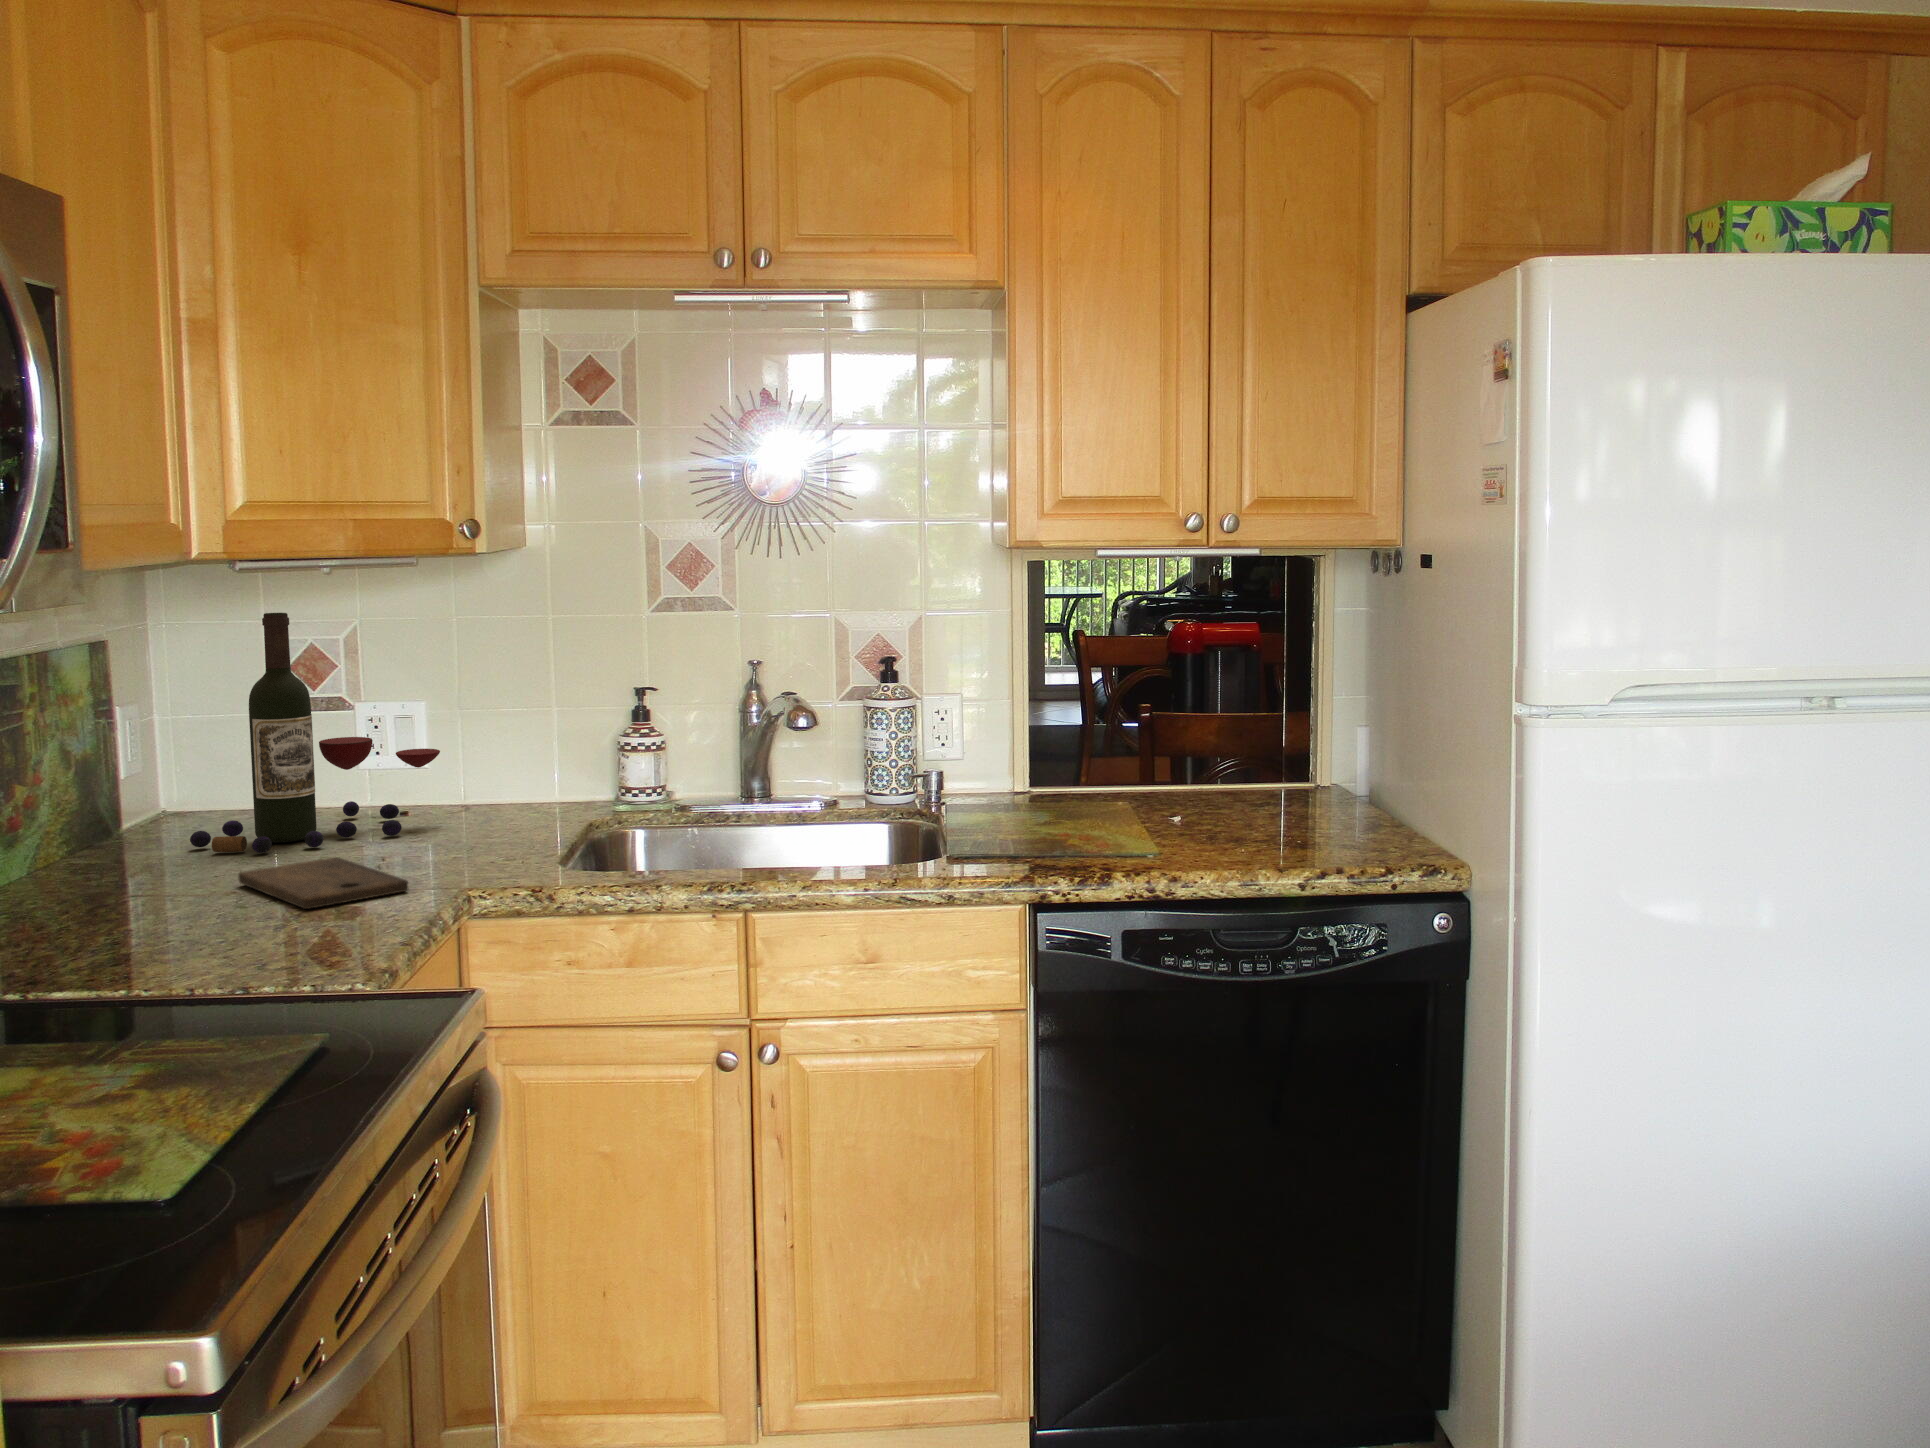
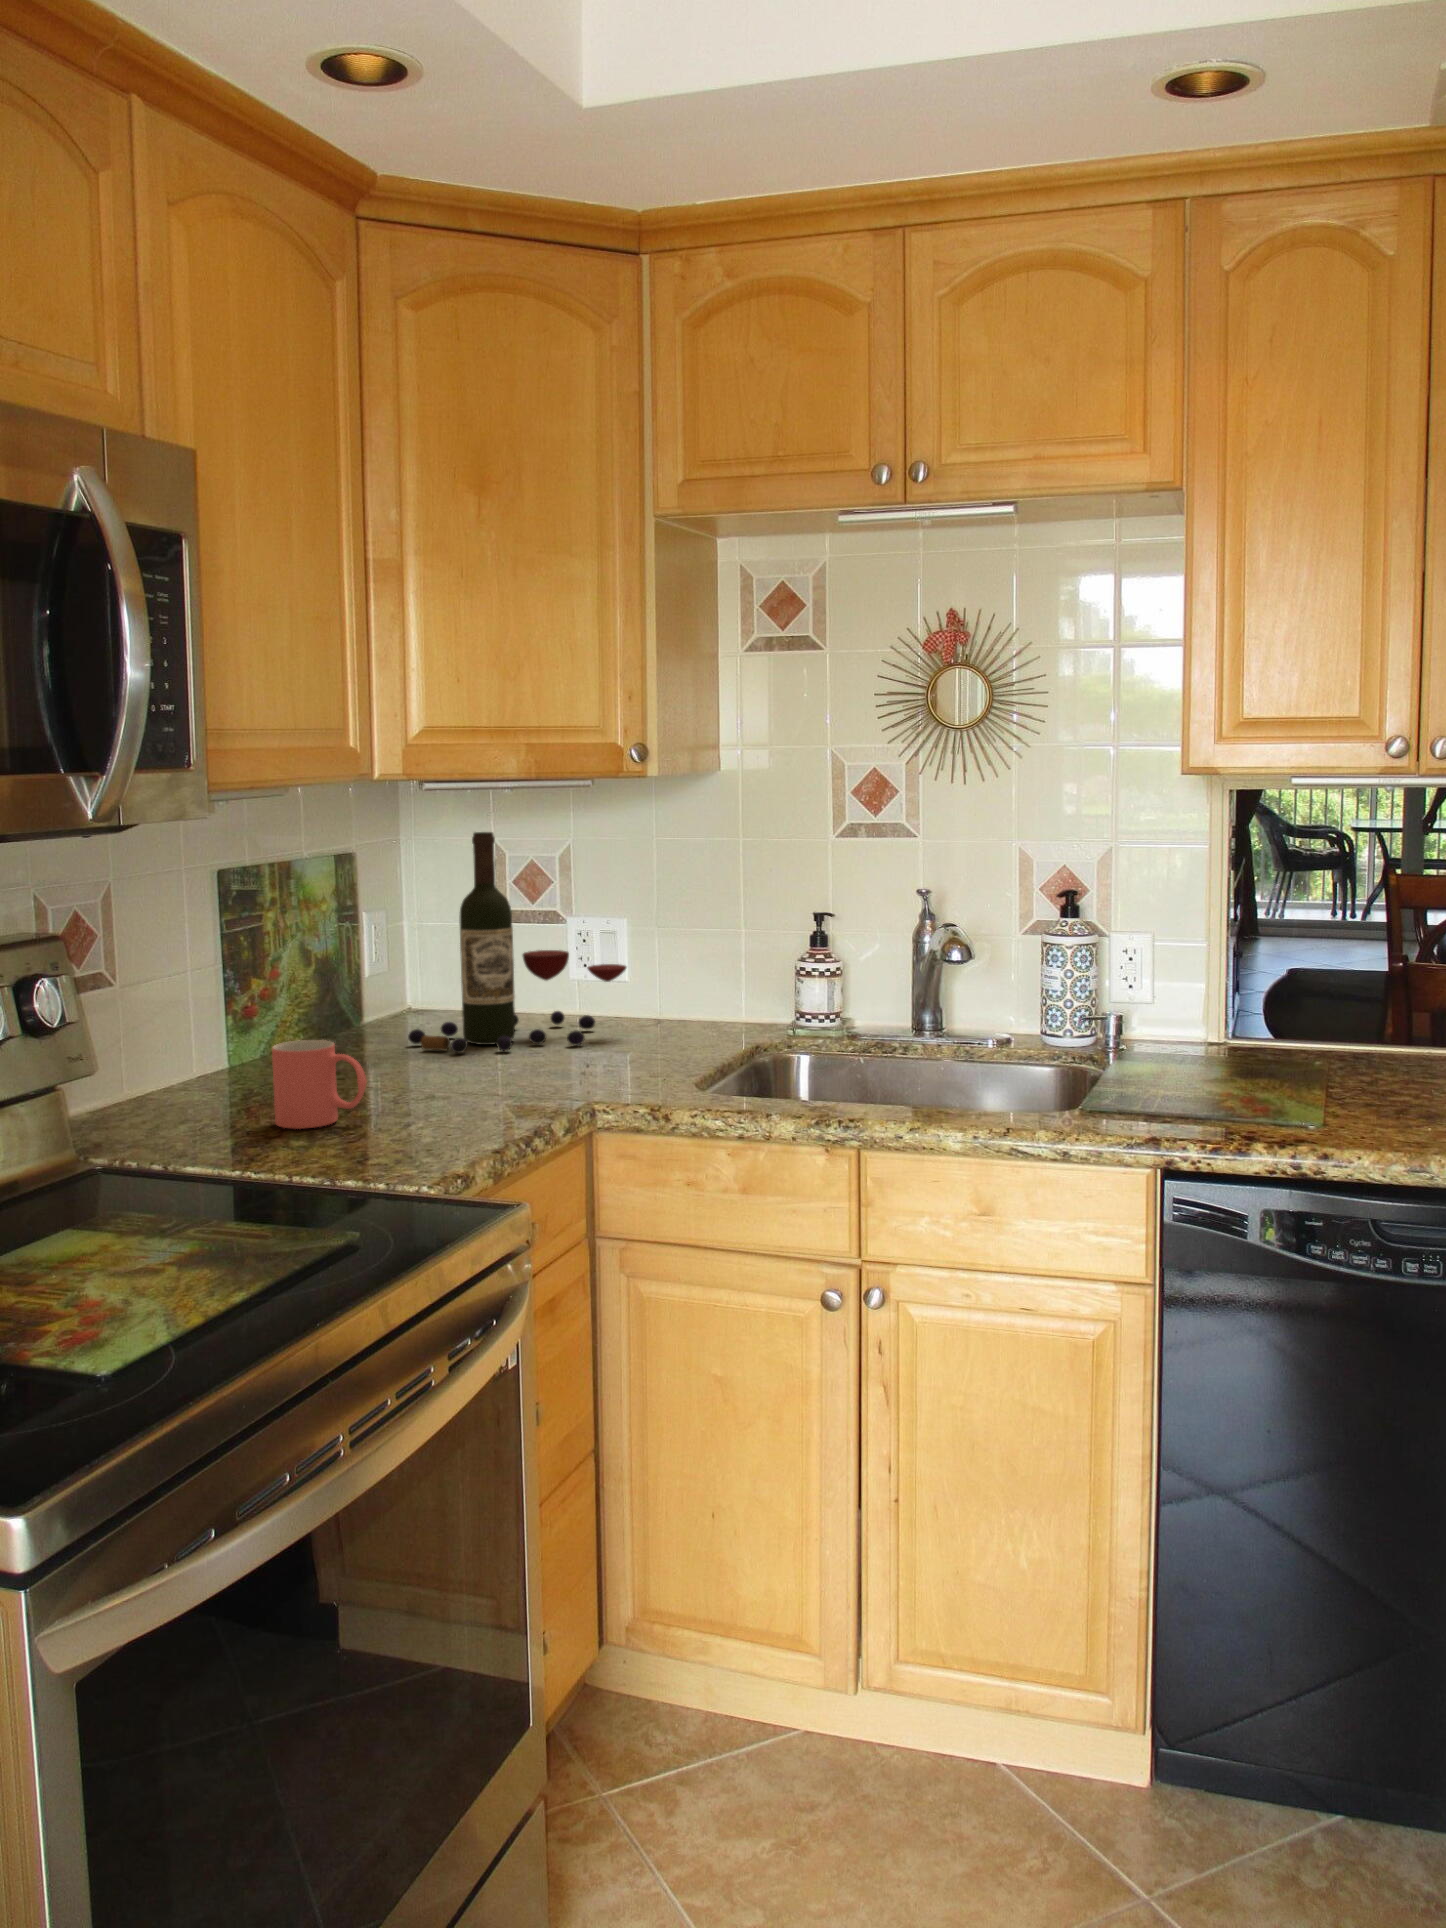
mug: none [102,846,222,947] -> present [272,1040,367,1129]
cutting board: present [238,857,408,909] -> none [416,1062,544,1108]

